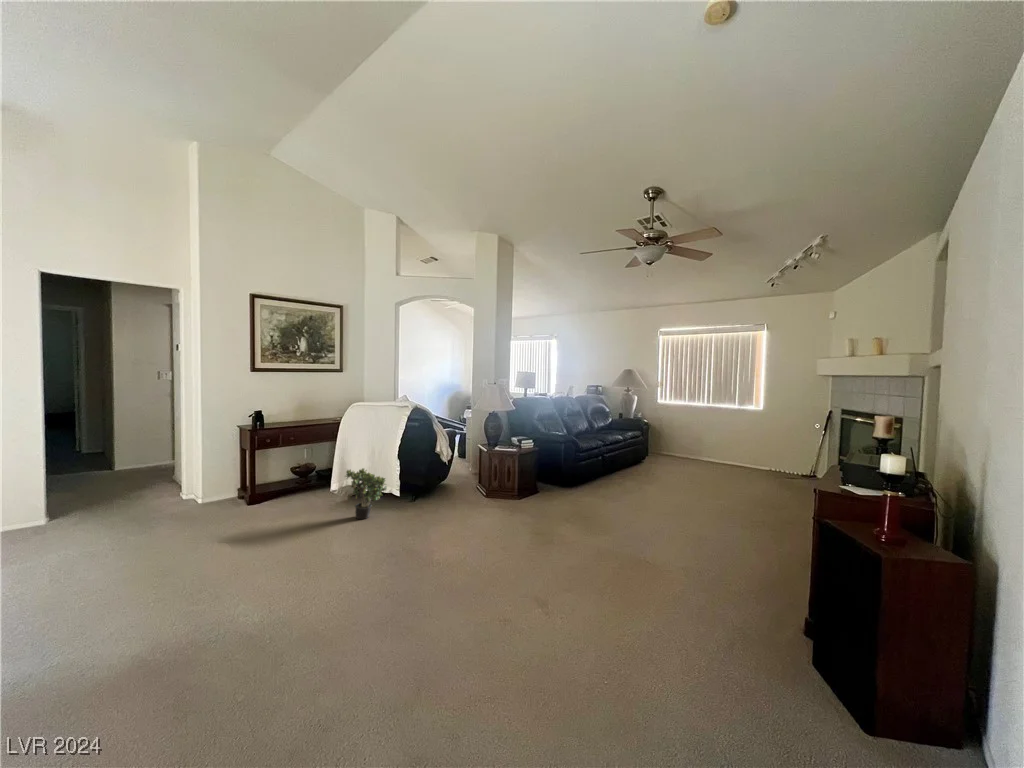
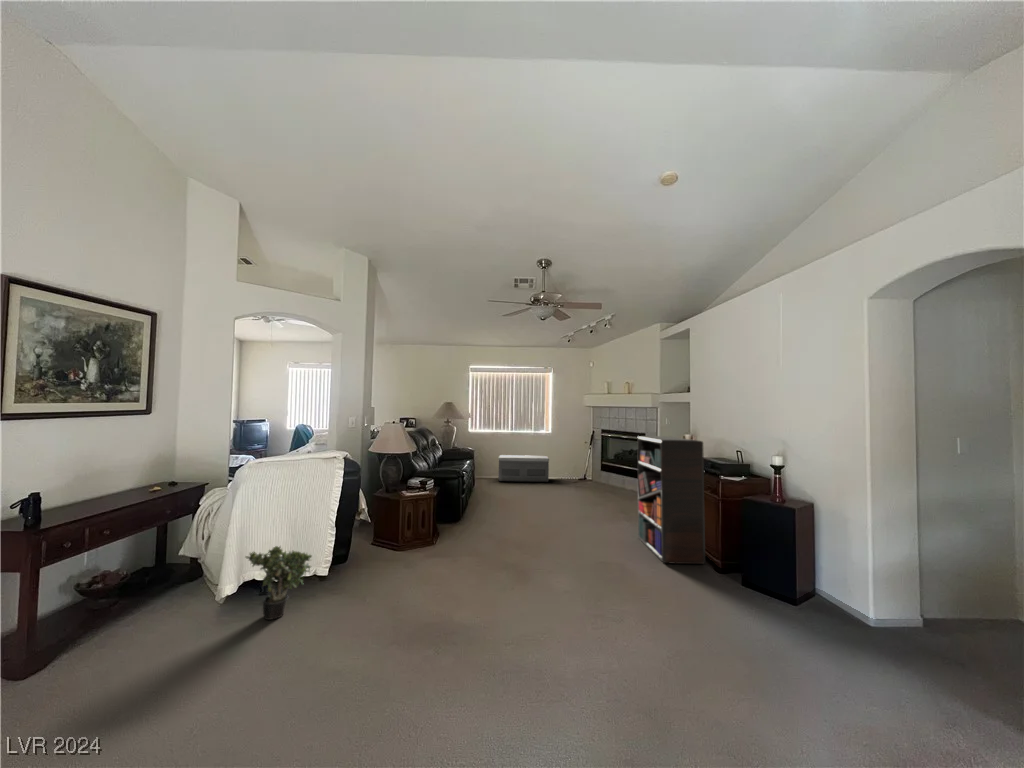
bookshelf: none [746,414,836,610] -> present [638,436,705,564]
storage bench: none [682,432,756,472] -> present [498,455,549,482]

